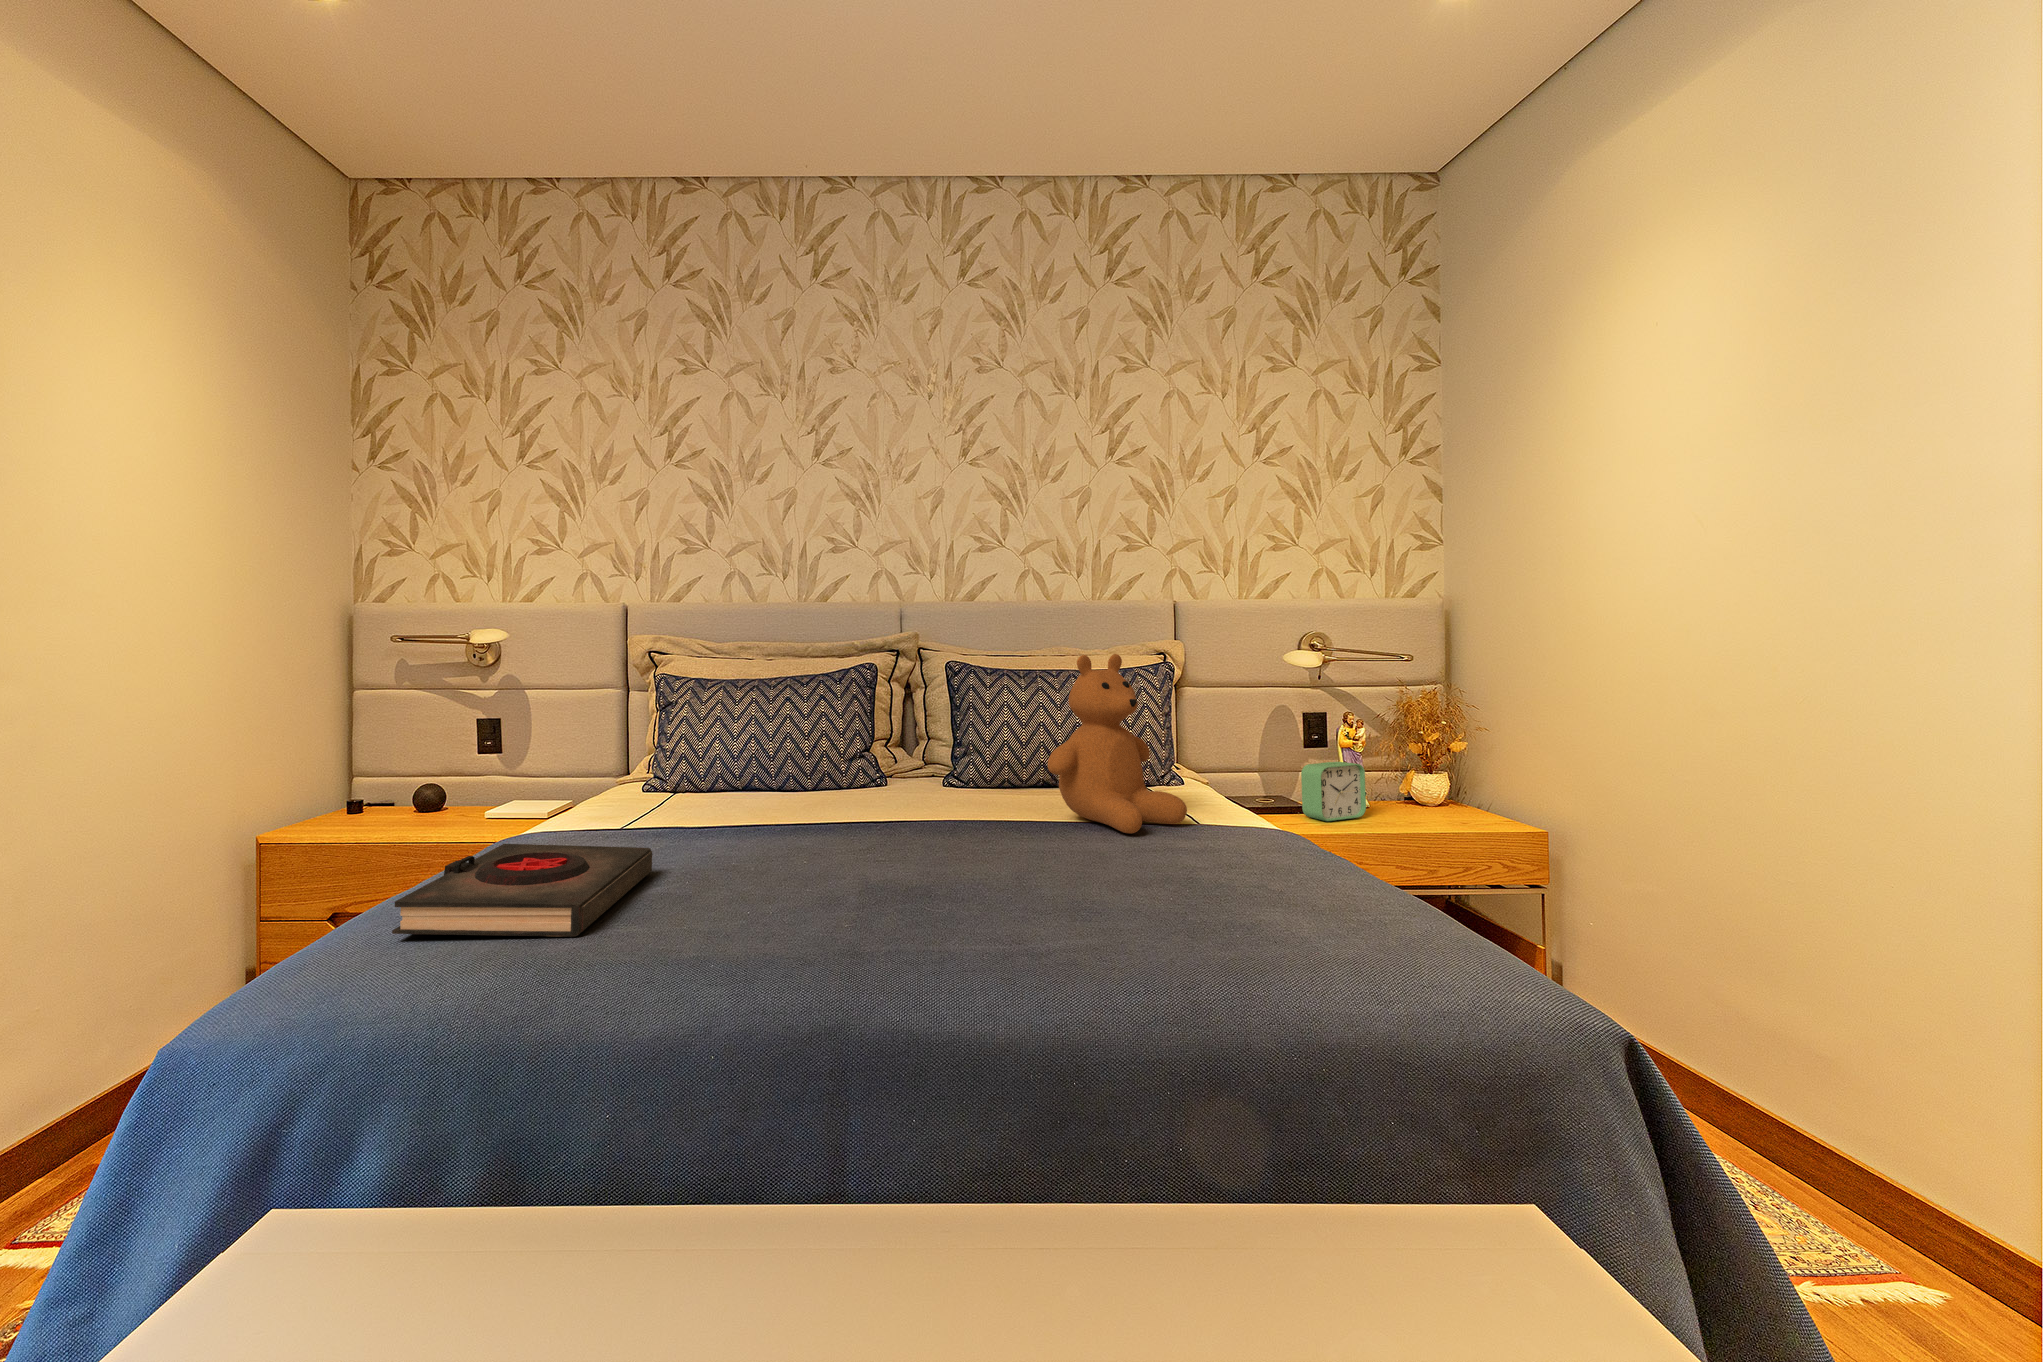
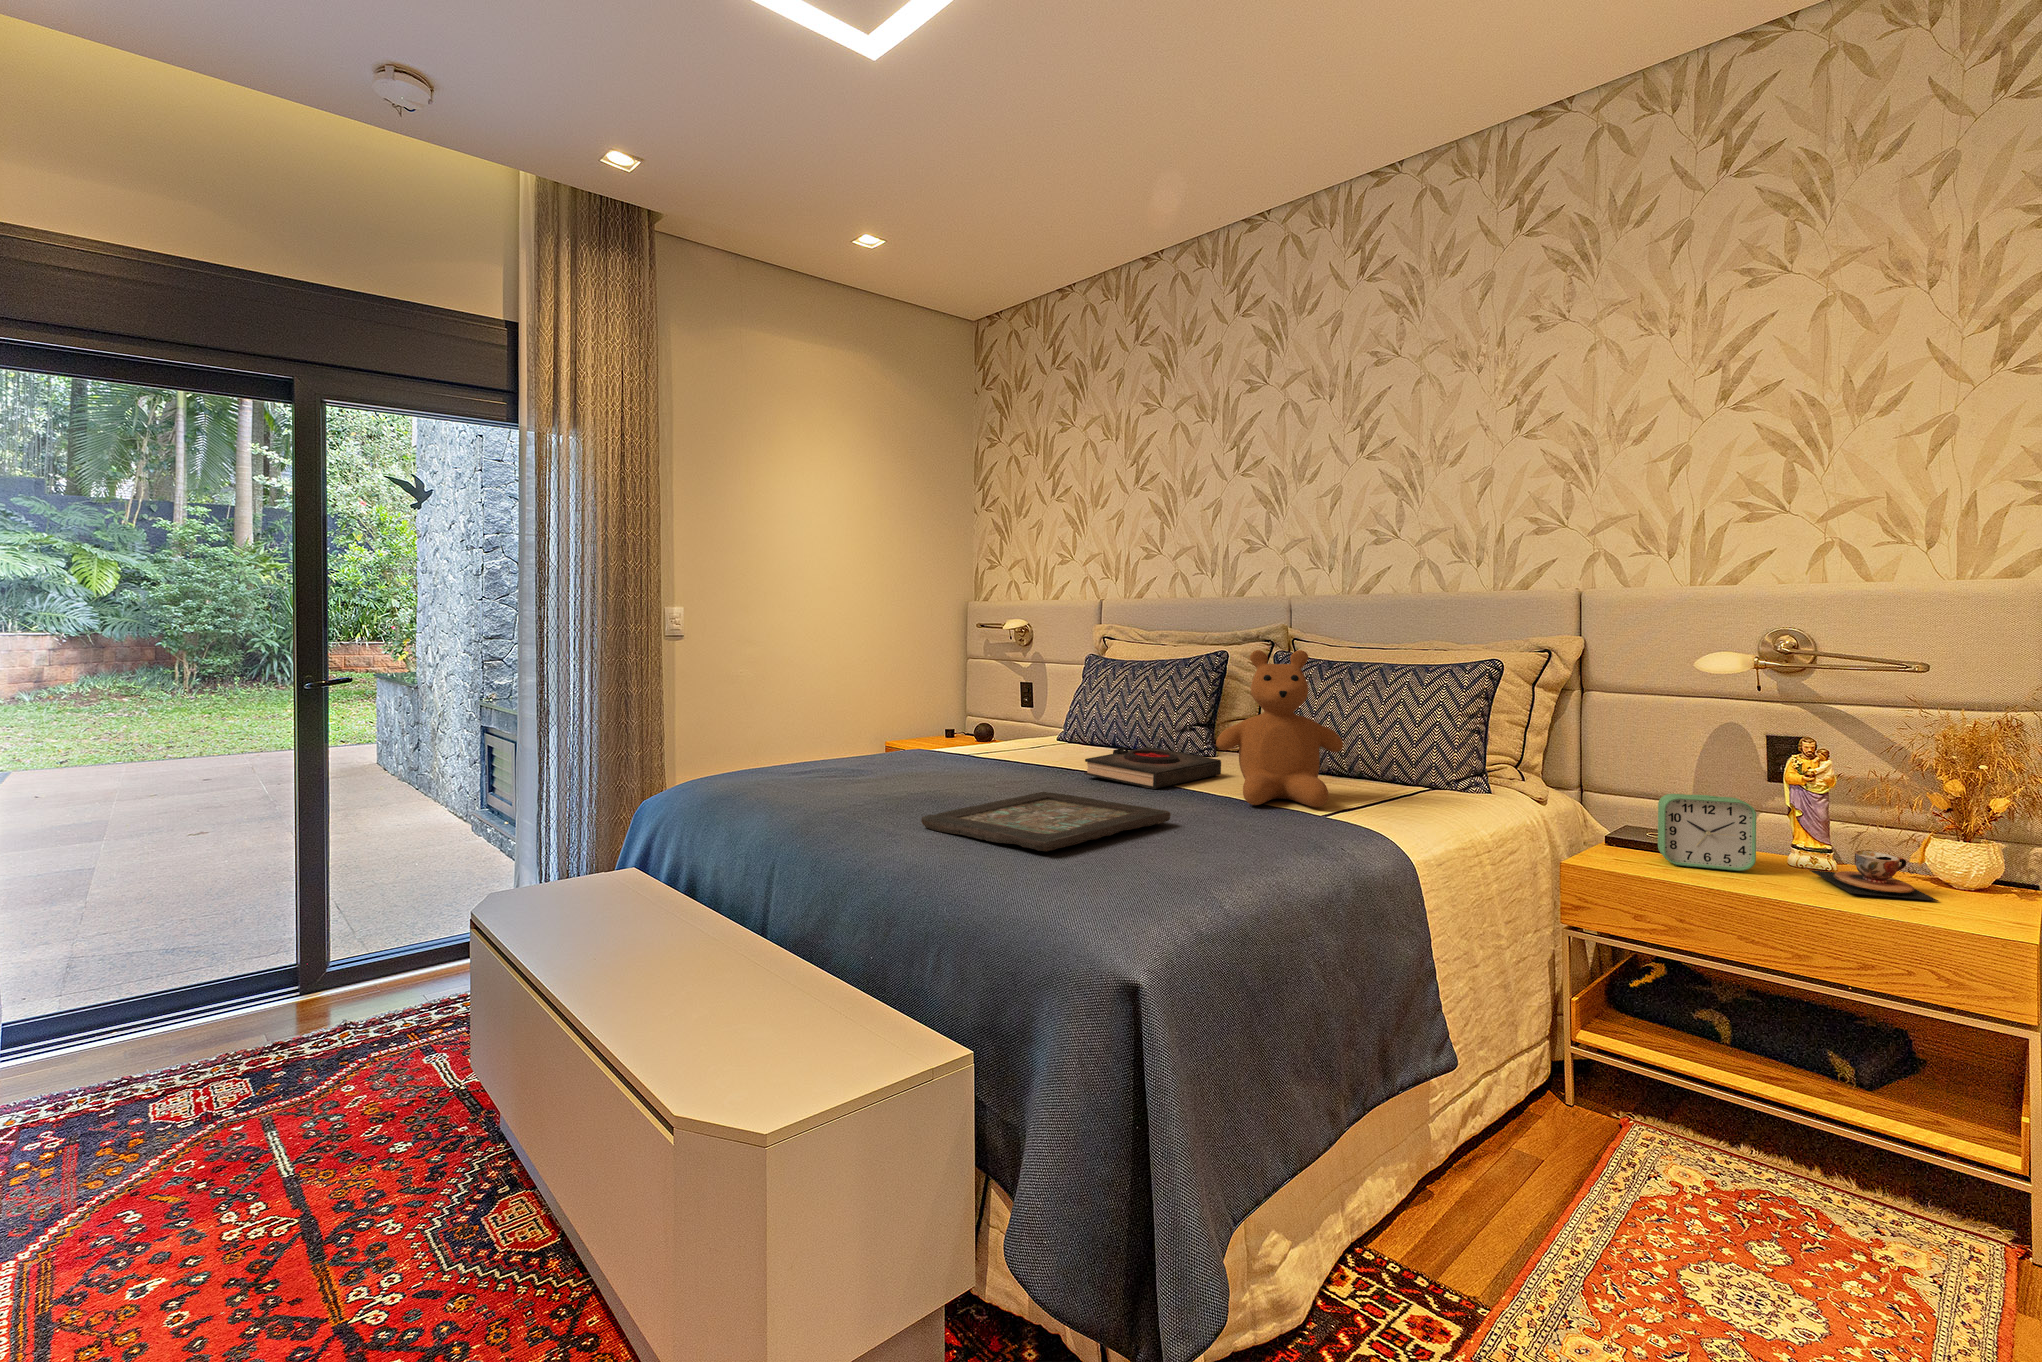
teacup: none [1381,788,1458,820] -> present [1810,851,1938,901]
book: present [392,844,652,936] -> present [1084,747,1221,789]
decorative tray: none [951,860,1256,978] -> present [921,792,1171,852]

